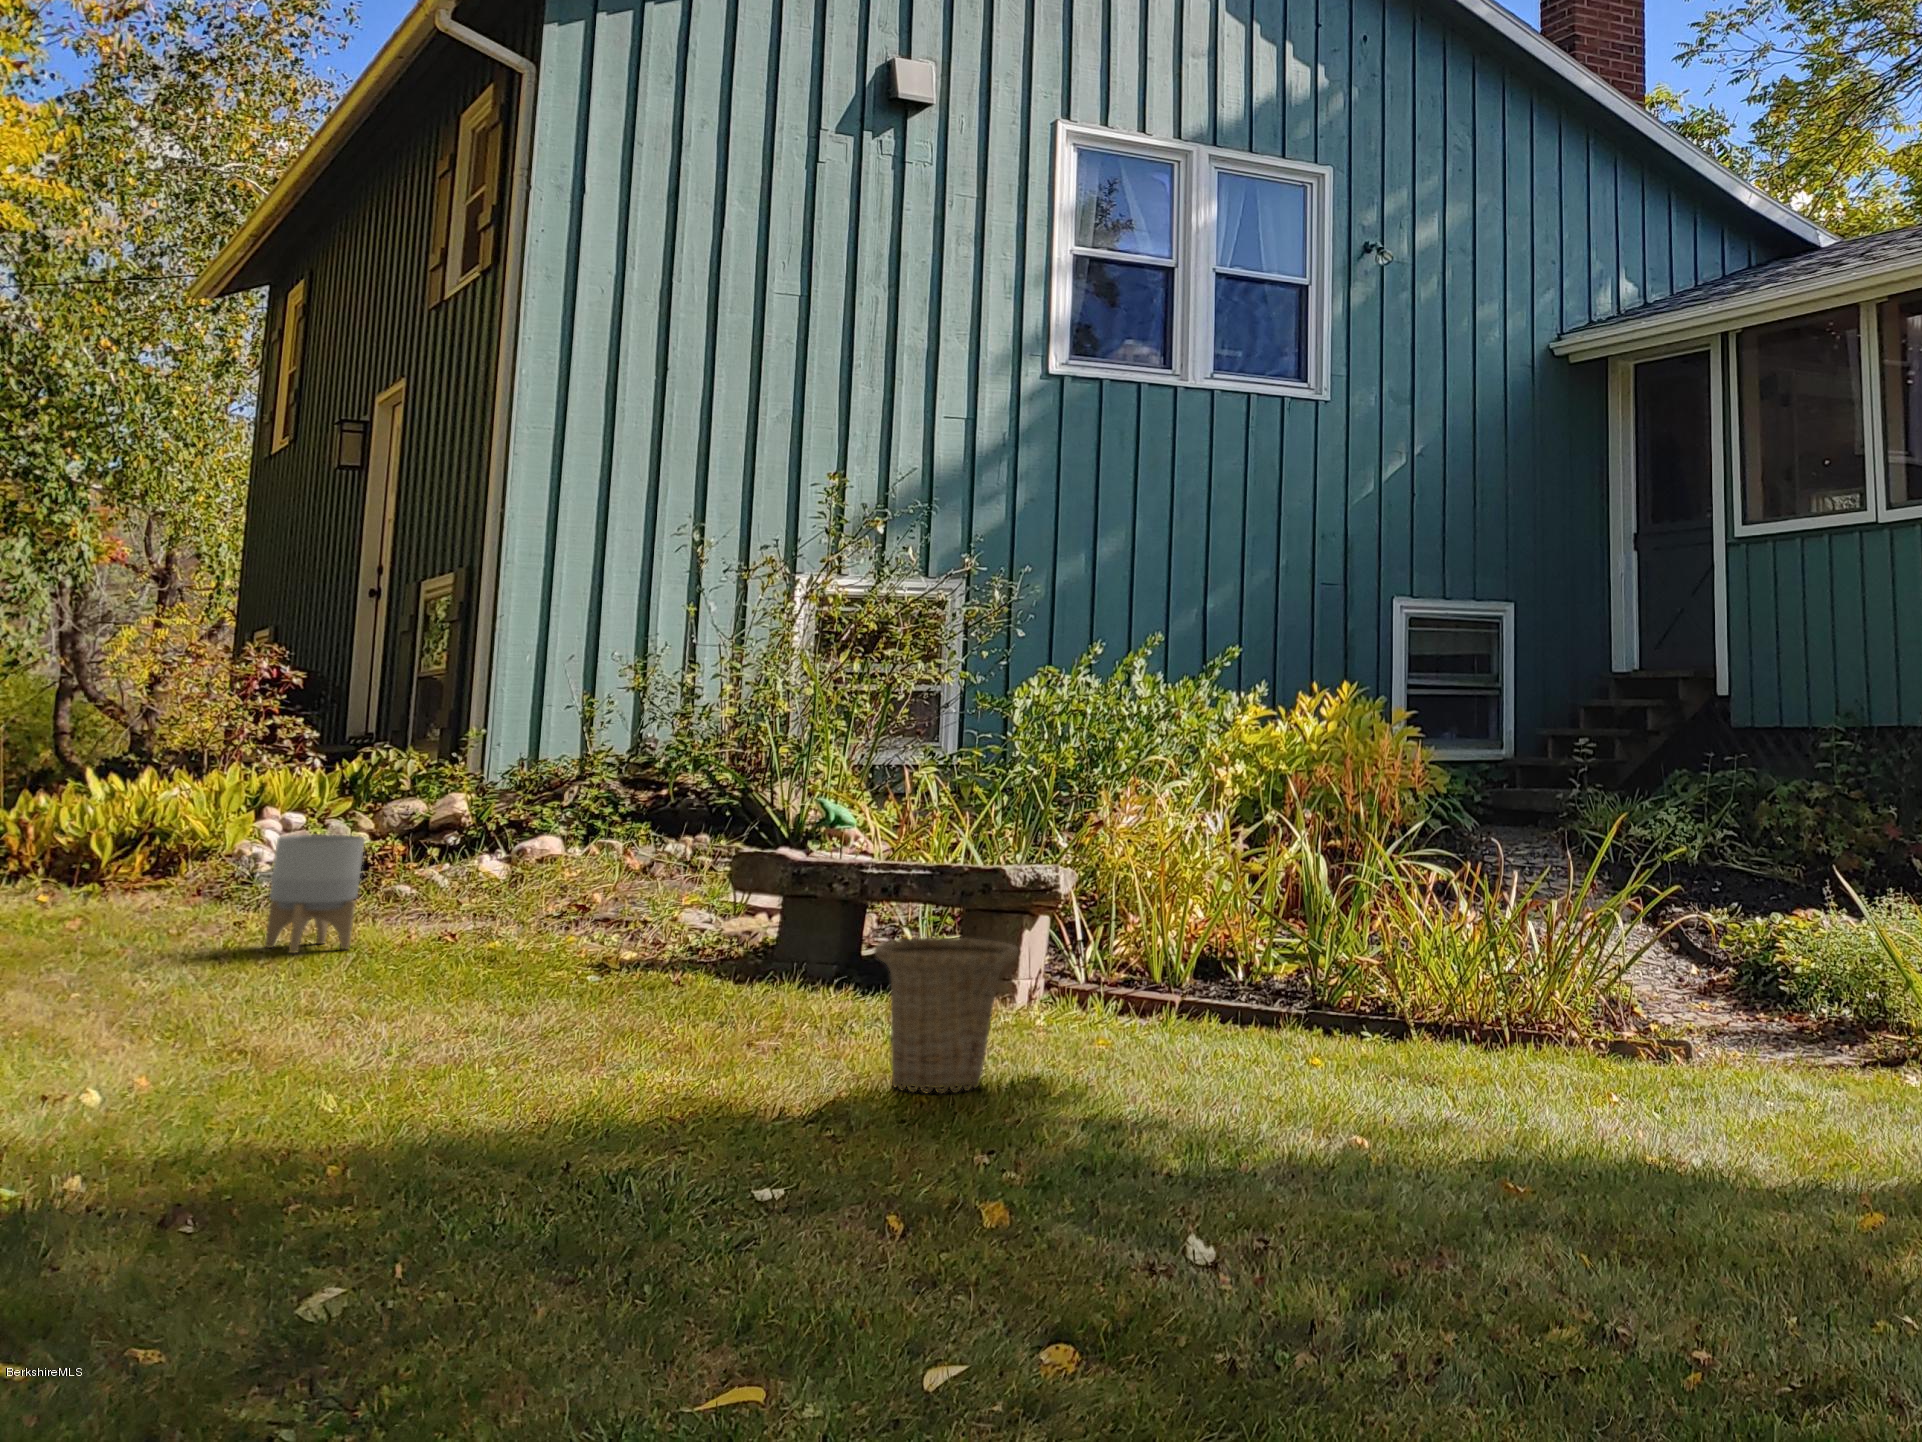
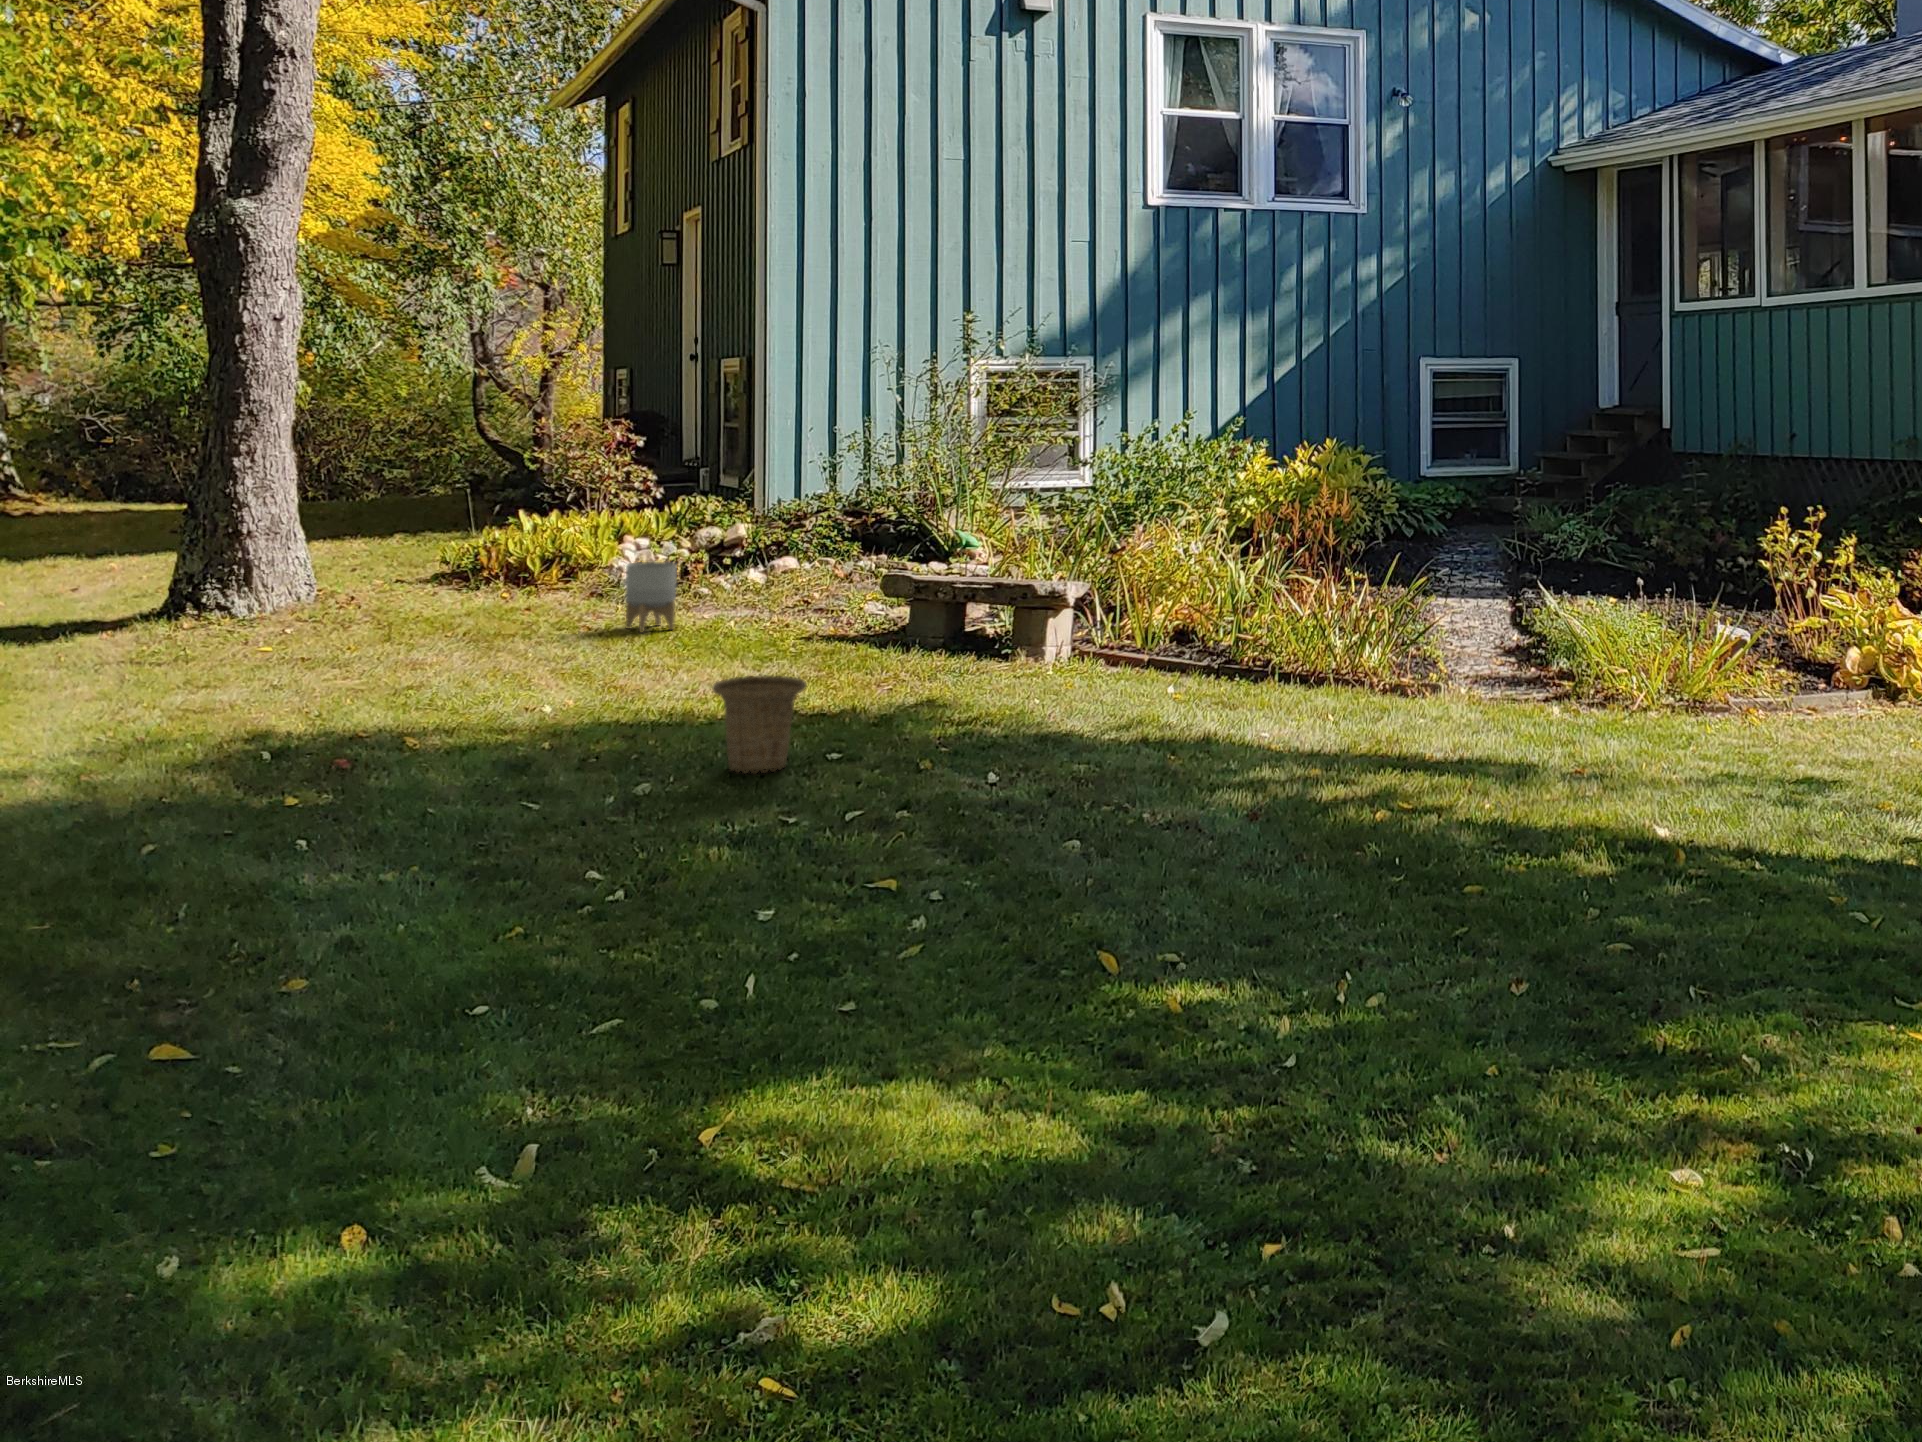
basket: present [875,938,1018,1093] -> present [712,676,807,773]

